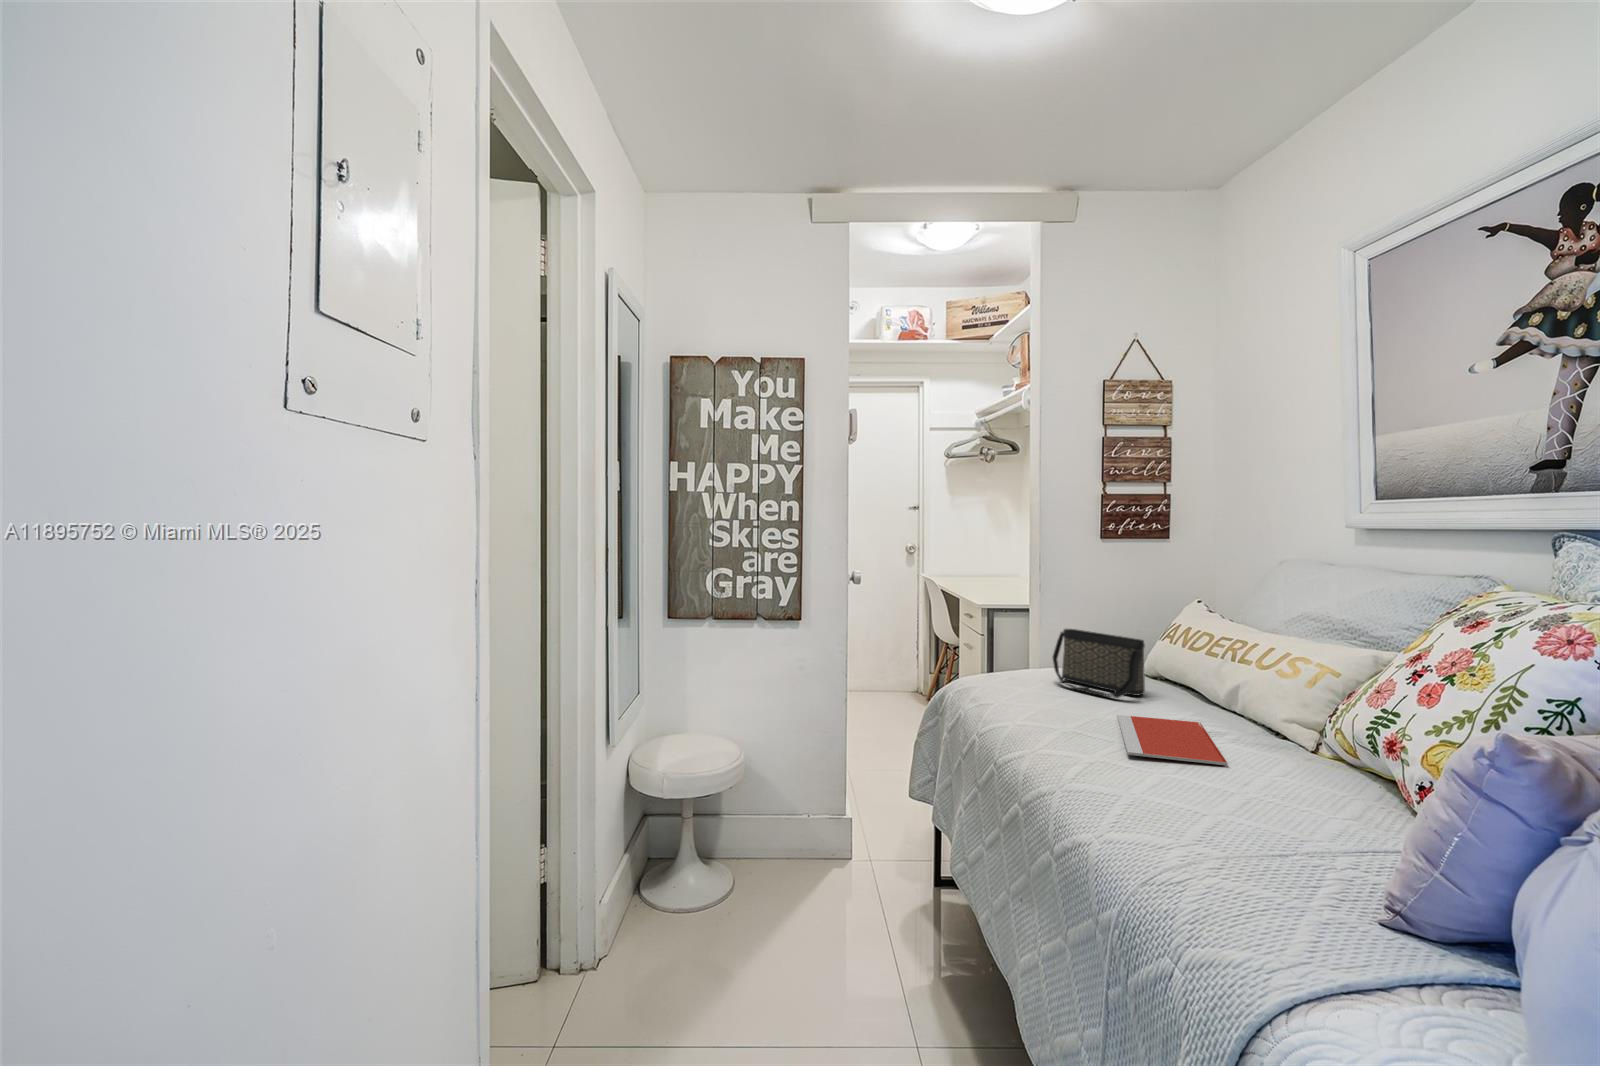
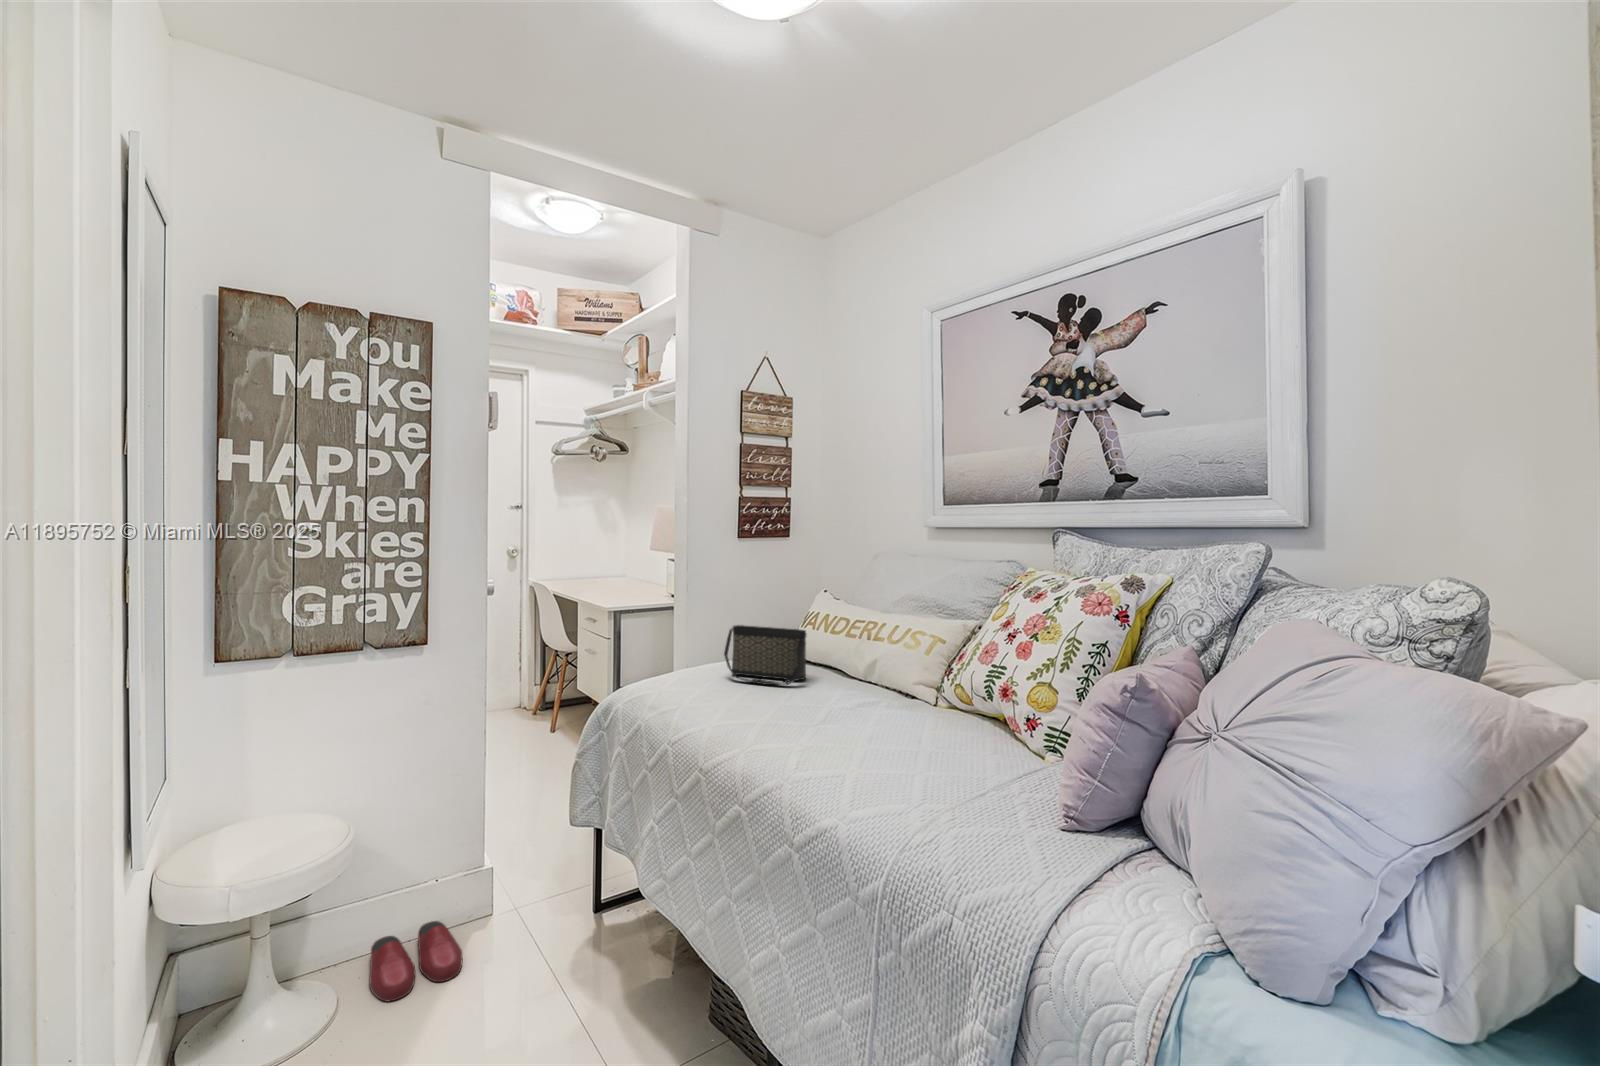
notebook: present [1117,715,1228,765] -> none [798,696,902,736]
slippers: none [751,849,816,899] -> present [370,921,463,1001]

